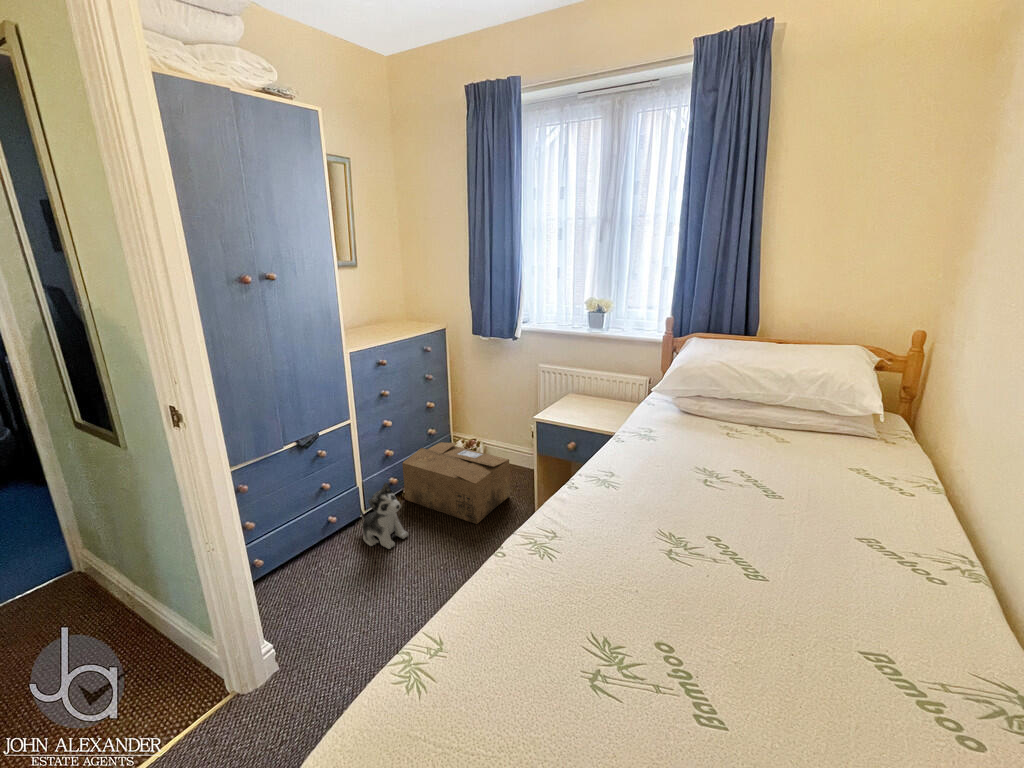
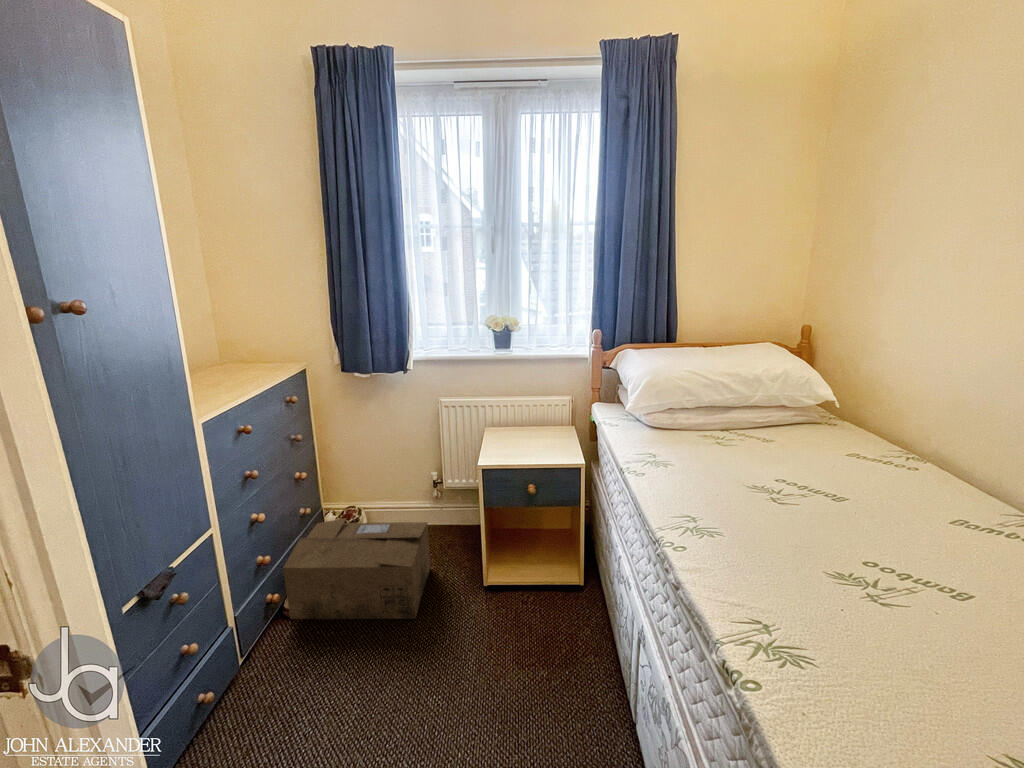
plush toy: present [360,483,408,549] -> none [242,606,332,712]

